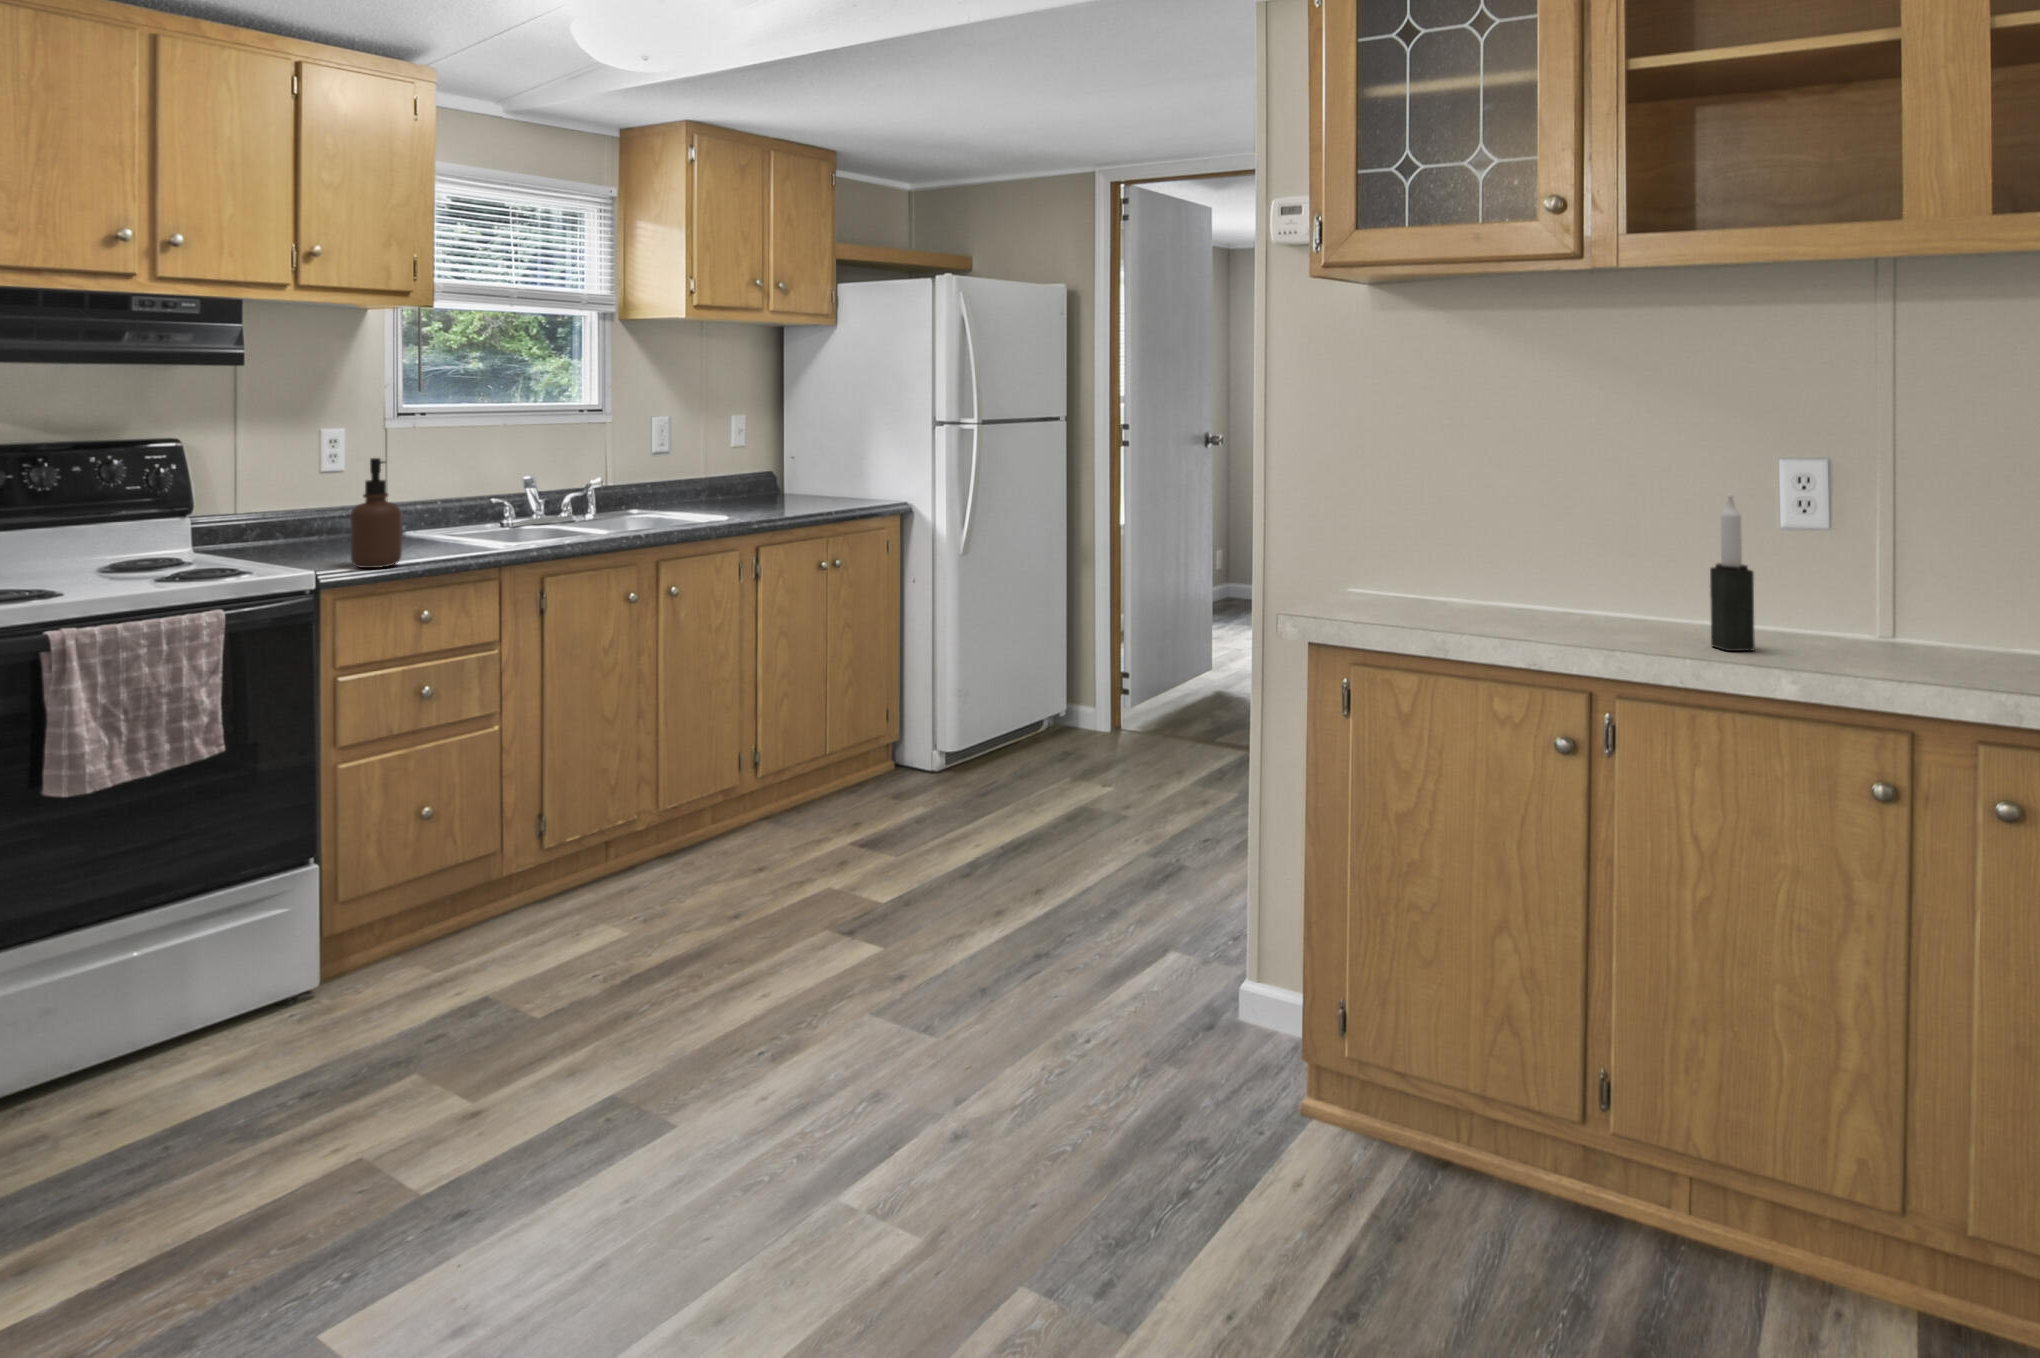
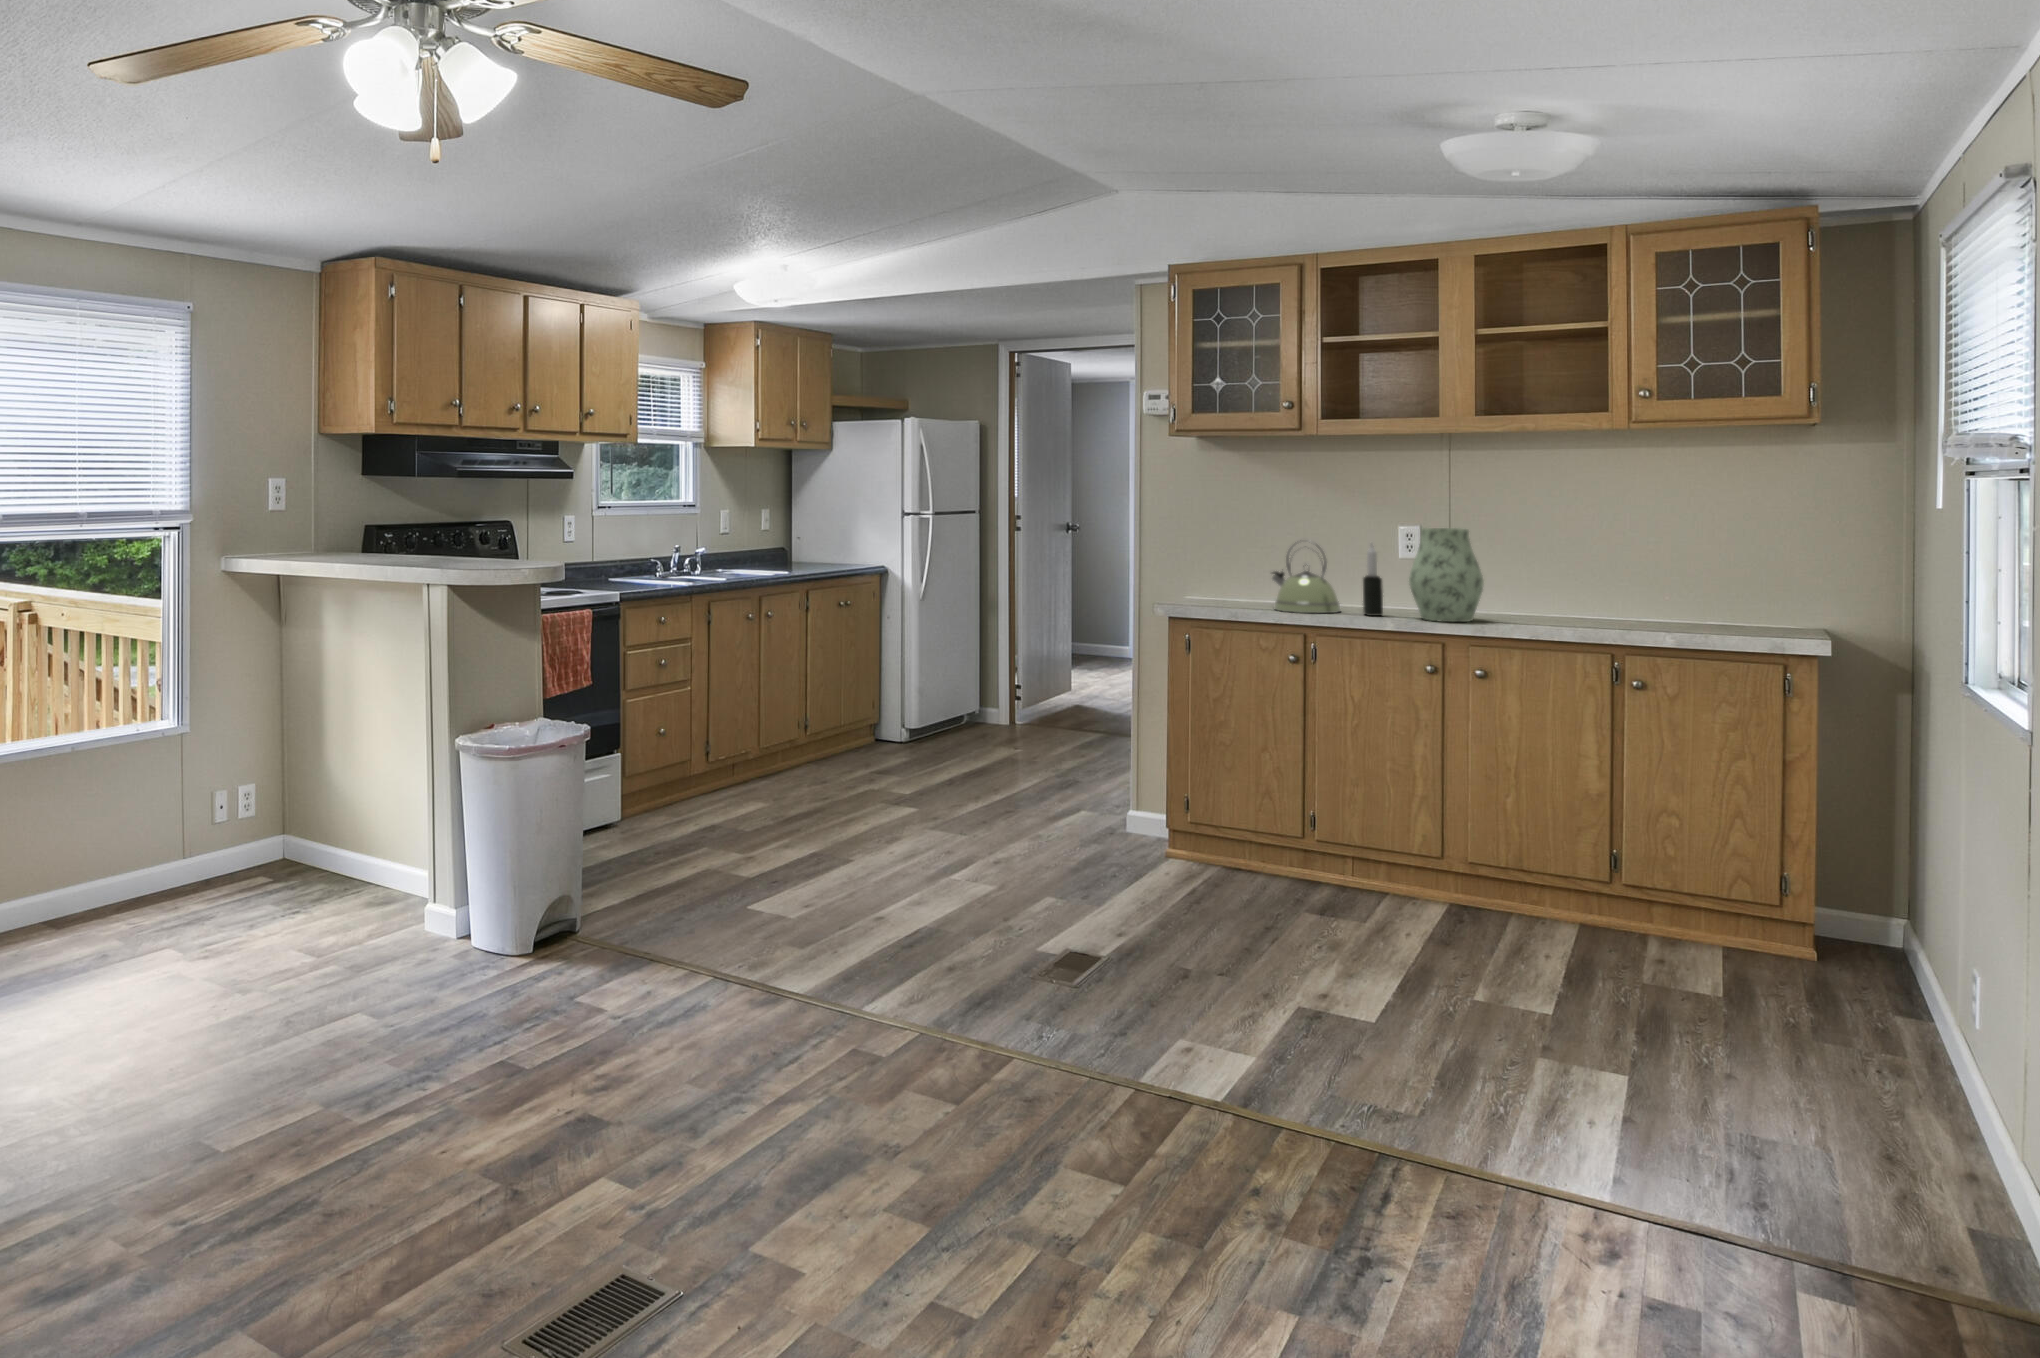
soap dispenser: present [350,458,402,568] -> none [623,531,649,592]
vase: none [1816,466,1992,677] -> present [1409,528,1484,622]
kettle: none [1513,485,1659,640] -> present [1272,543,1340,613]

